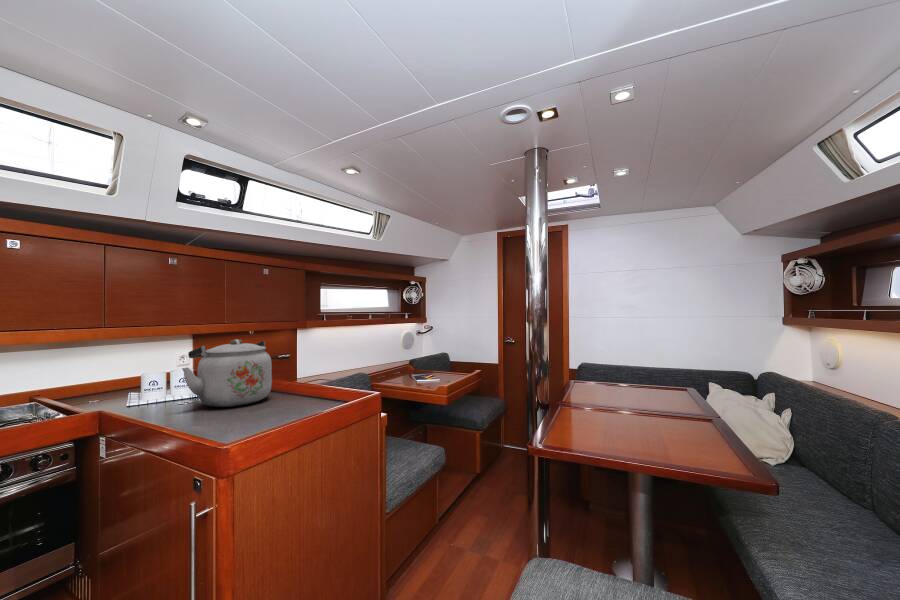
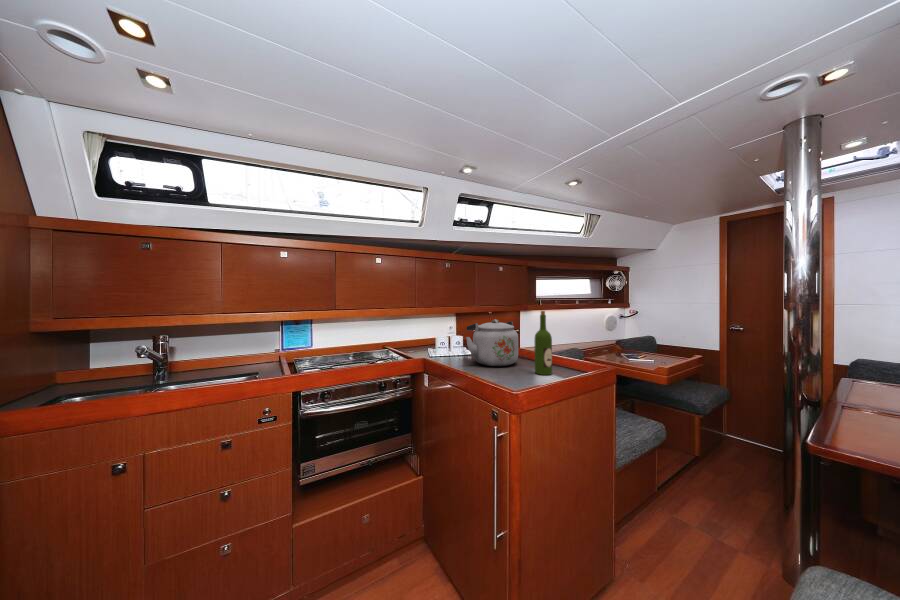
wine bottle: none [288,324,312,408] -> present [534,311,552,375]

